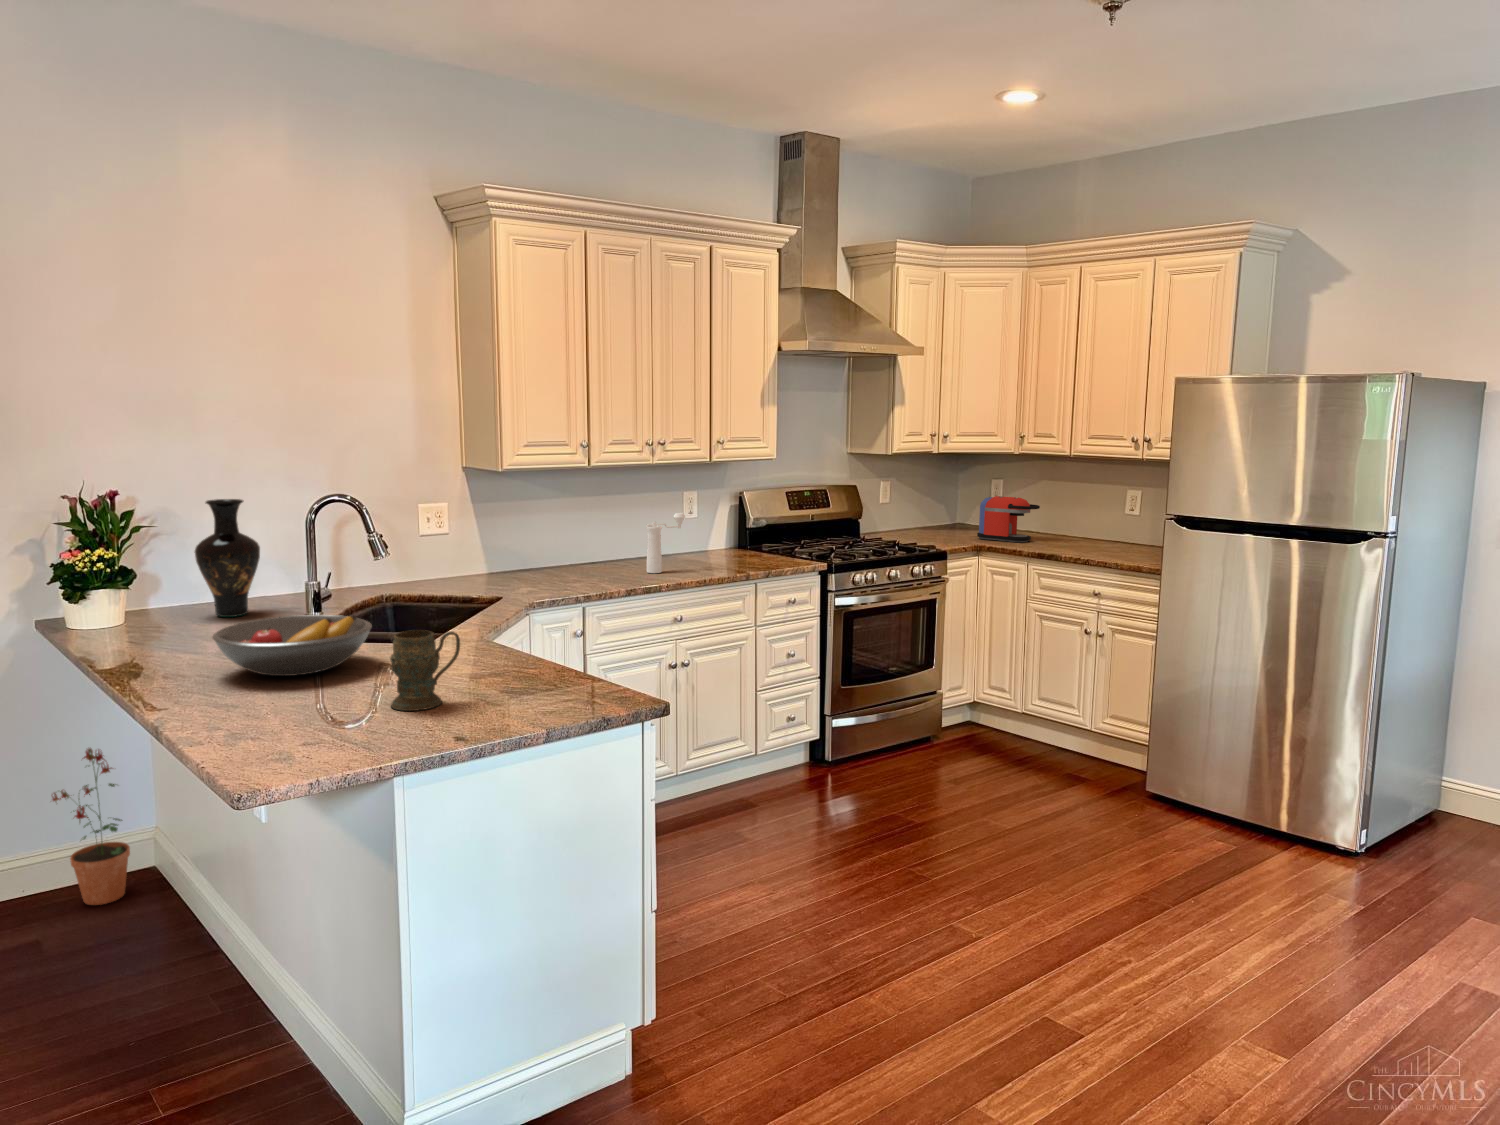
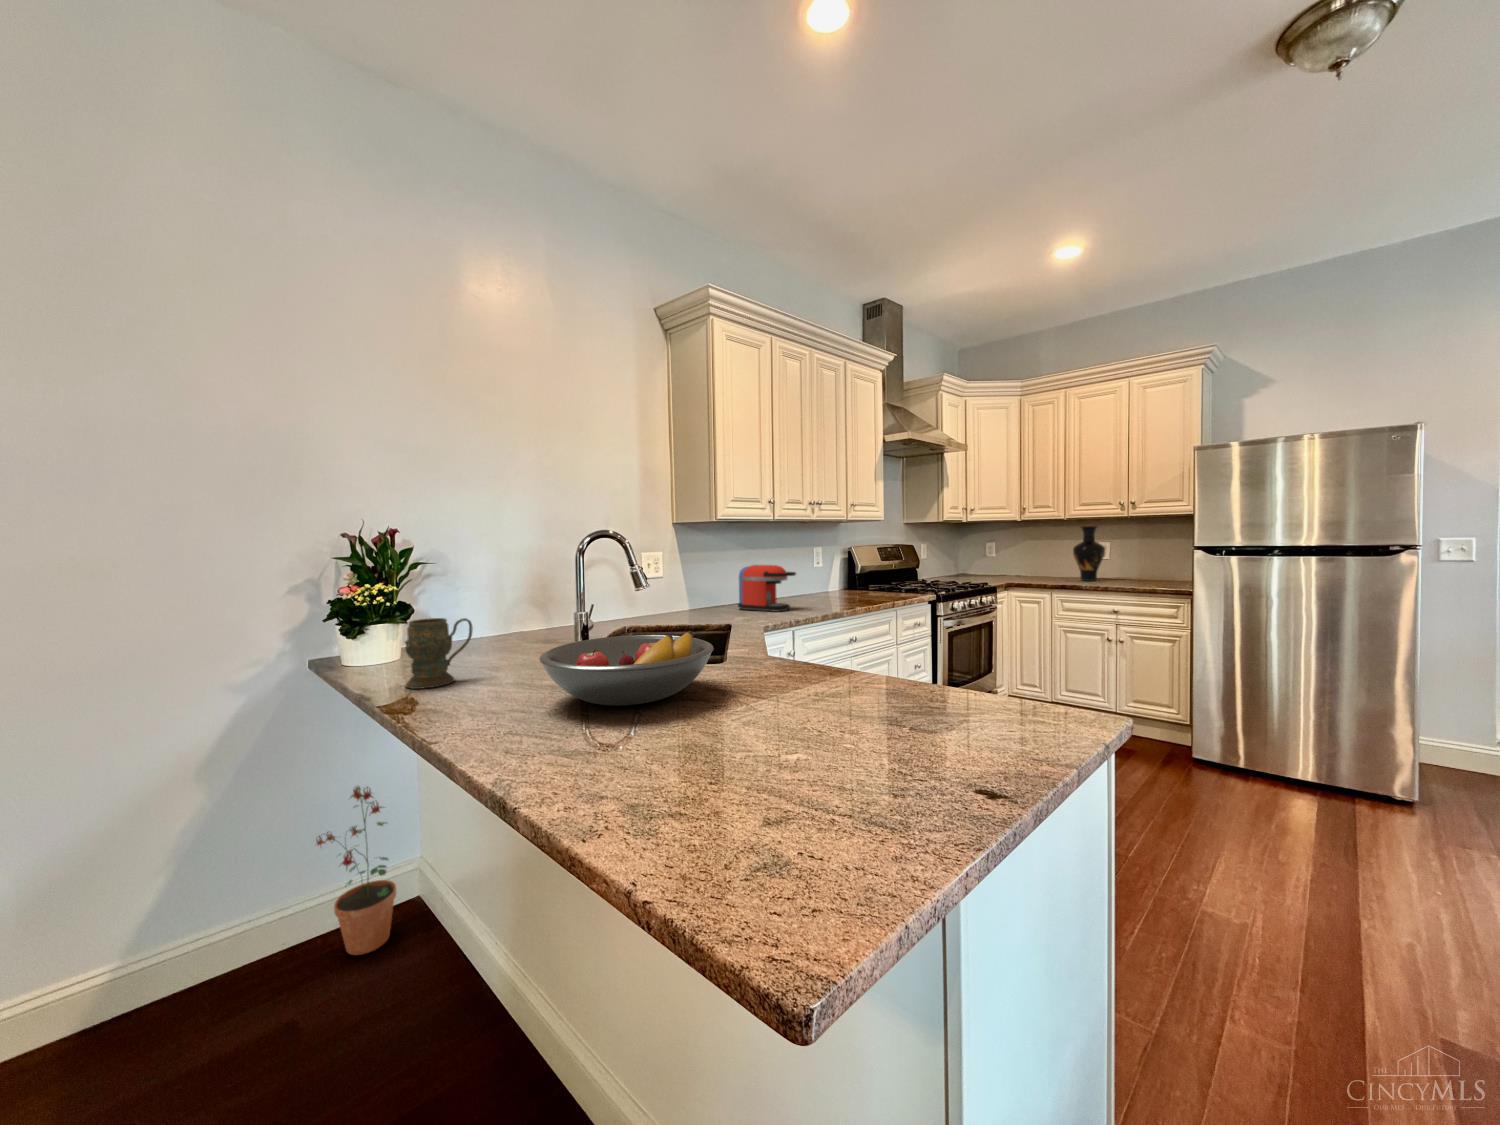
coffee maker: present [977,496,1040,542] -> present [738,565,796,612]
vase: present [195,499,260,617] -> present [1073,526,1105,581]
pepper mill: present [646,513,685,573] -> none [814,558,840,605]
mug: present [390,630,460,711] -> present [405,618,473,689]

